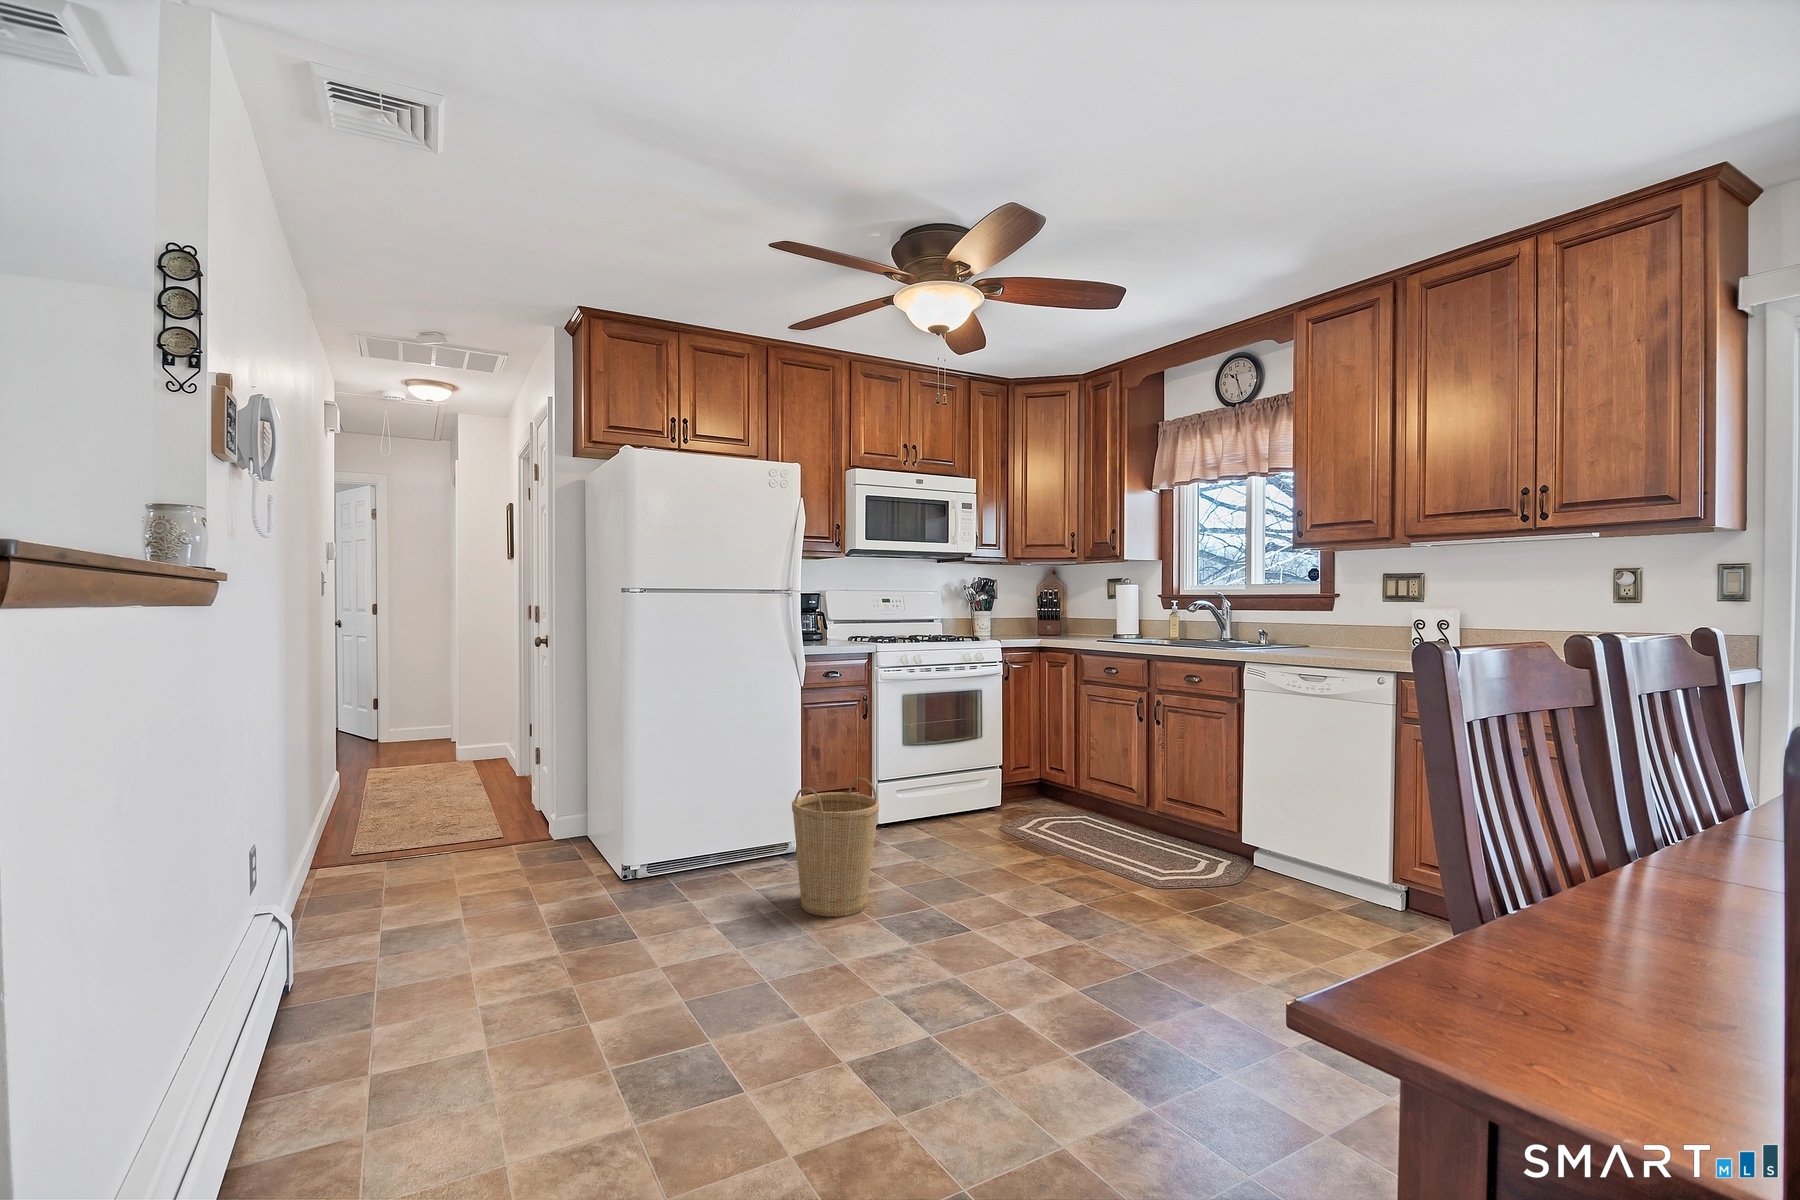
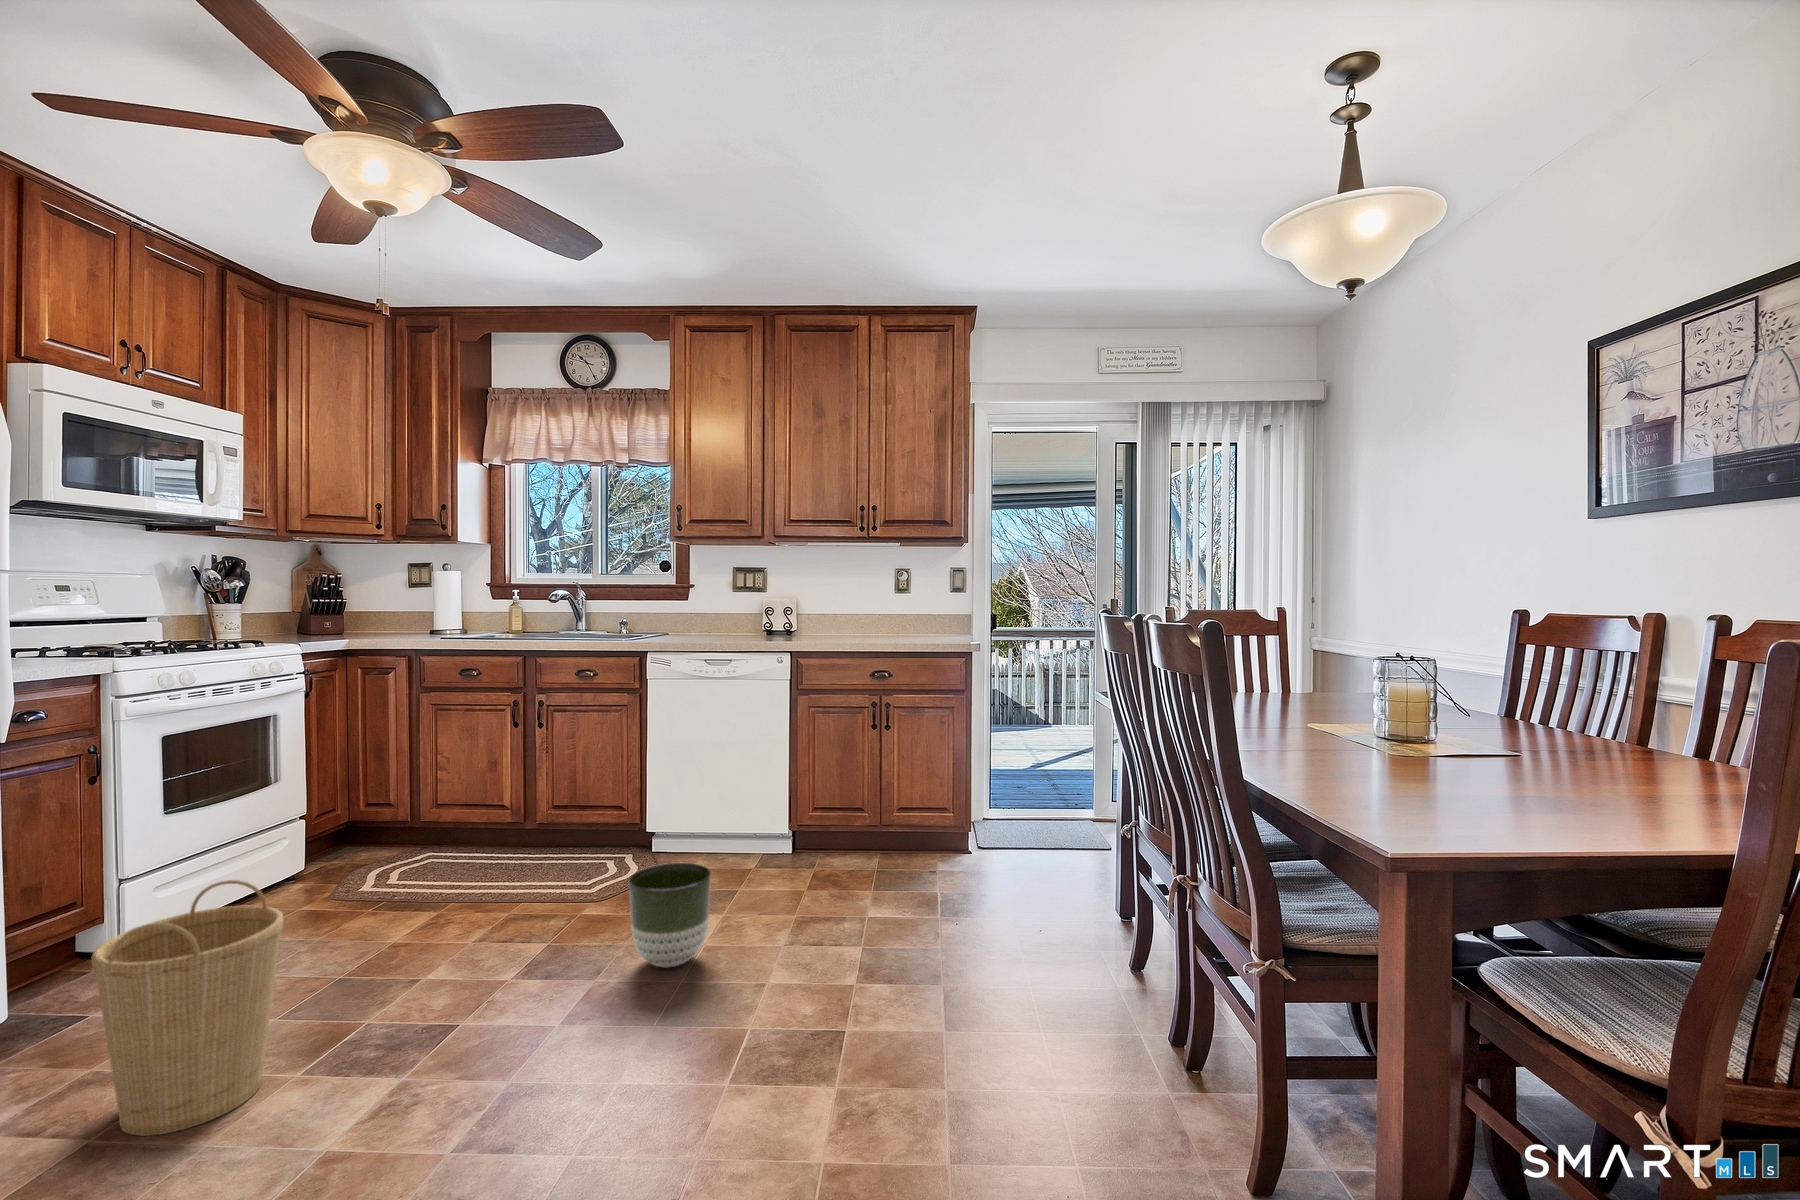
planter: none [1110,859,1190,959] -> present [629,863,711,968]

